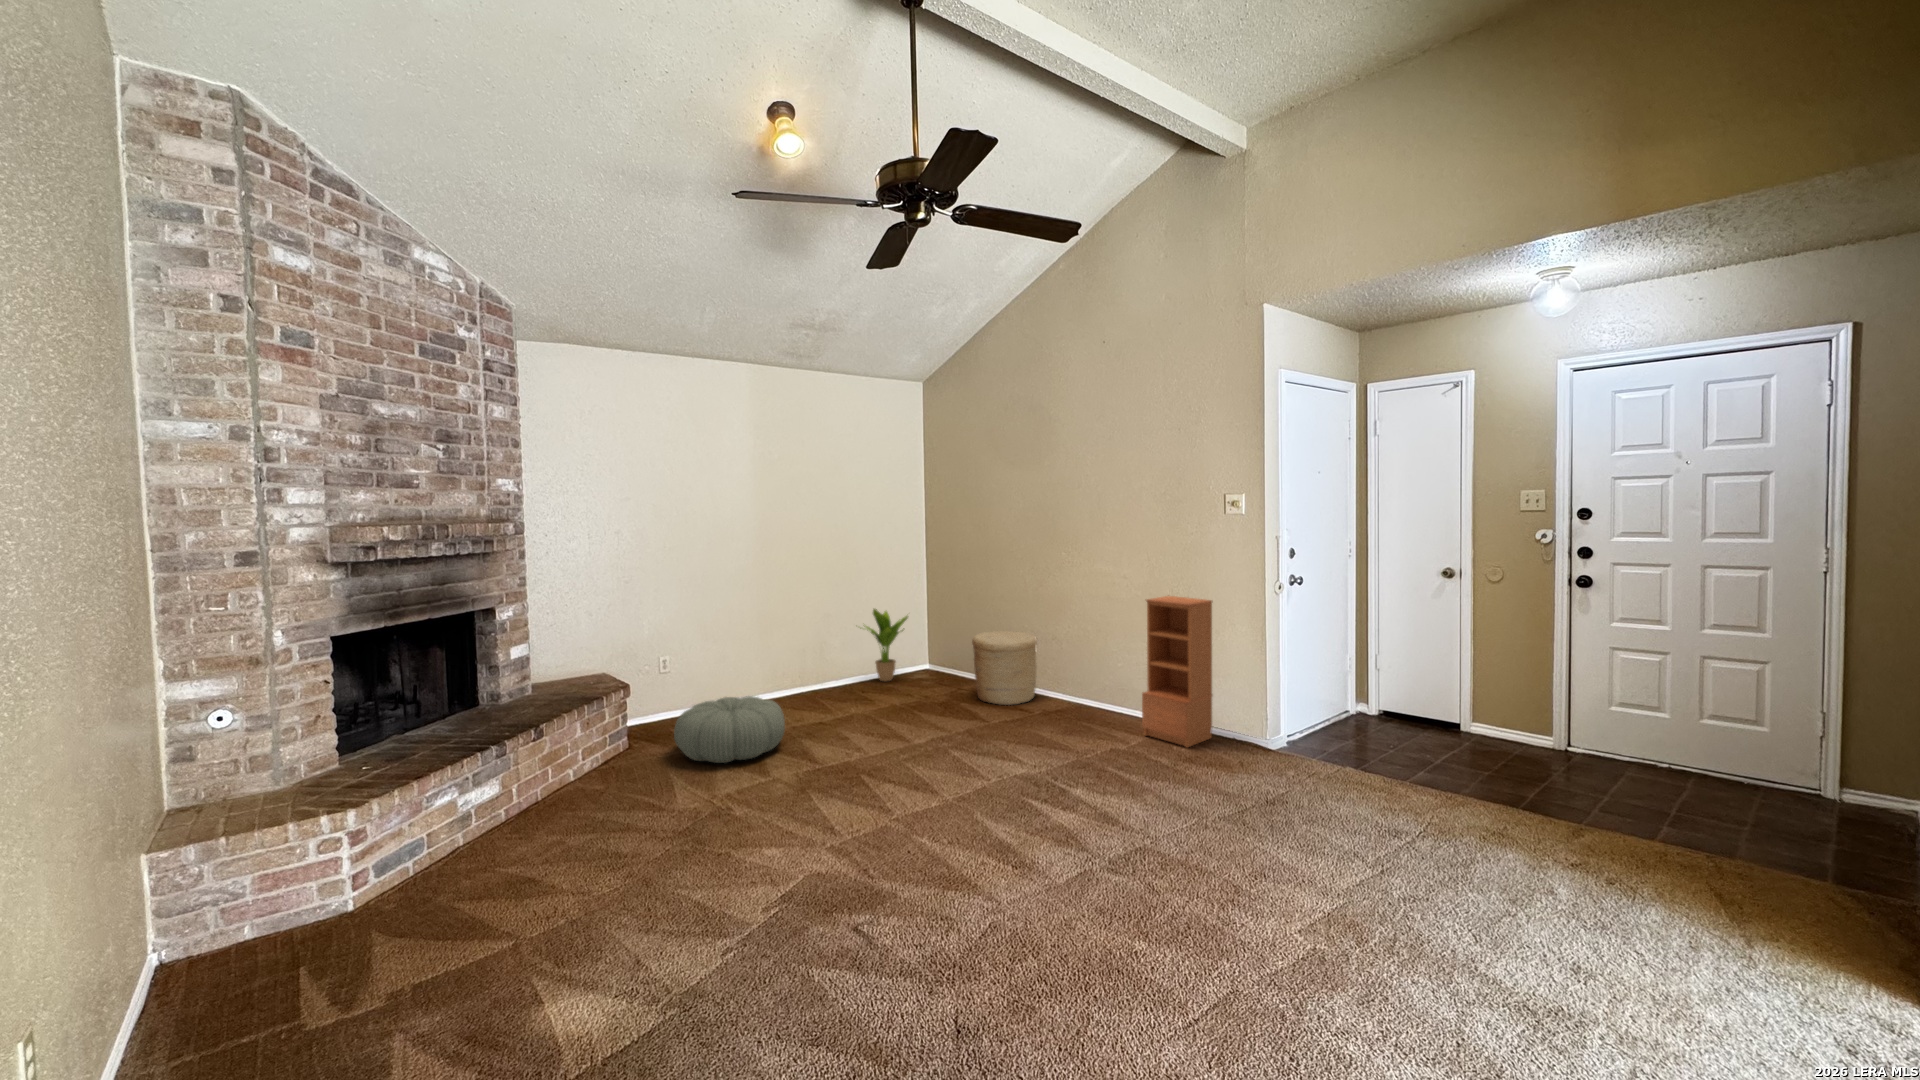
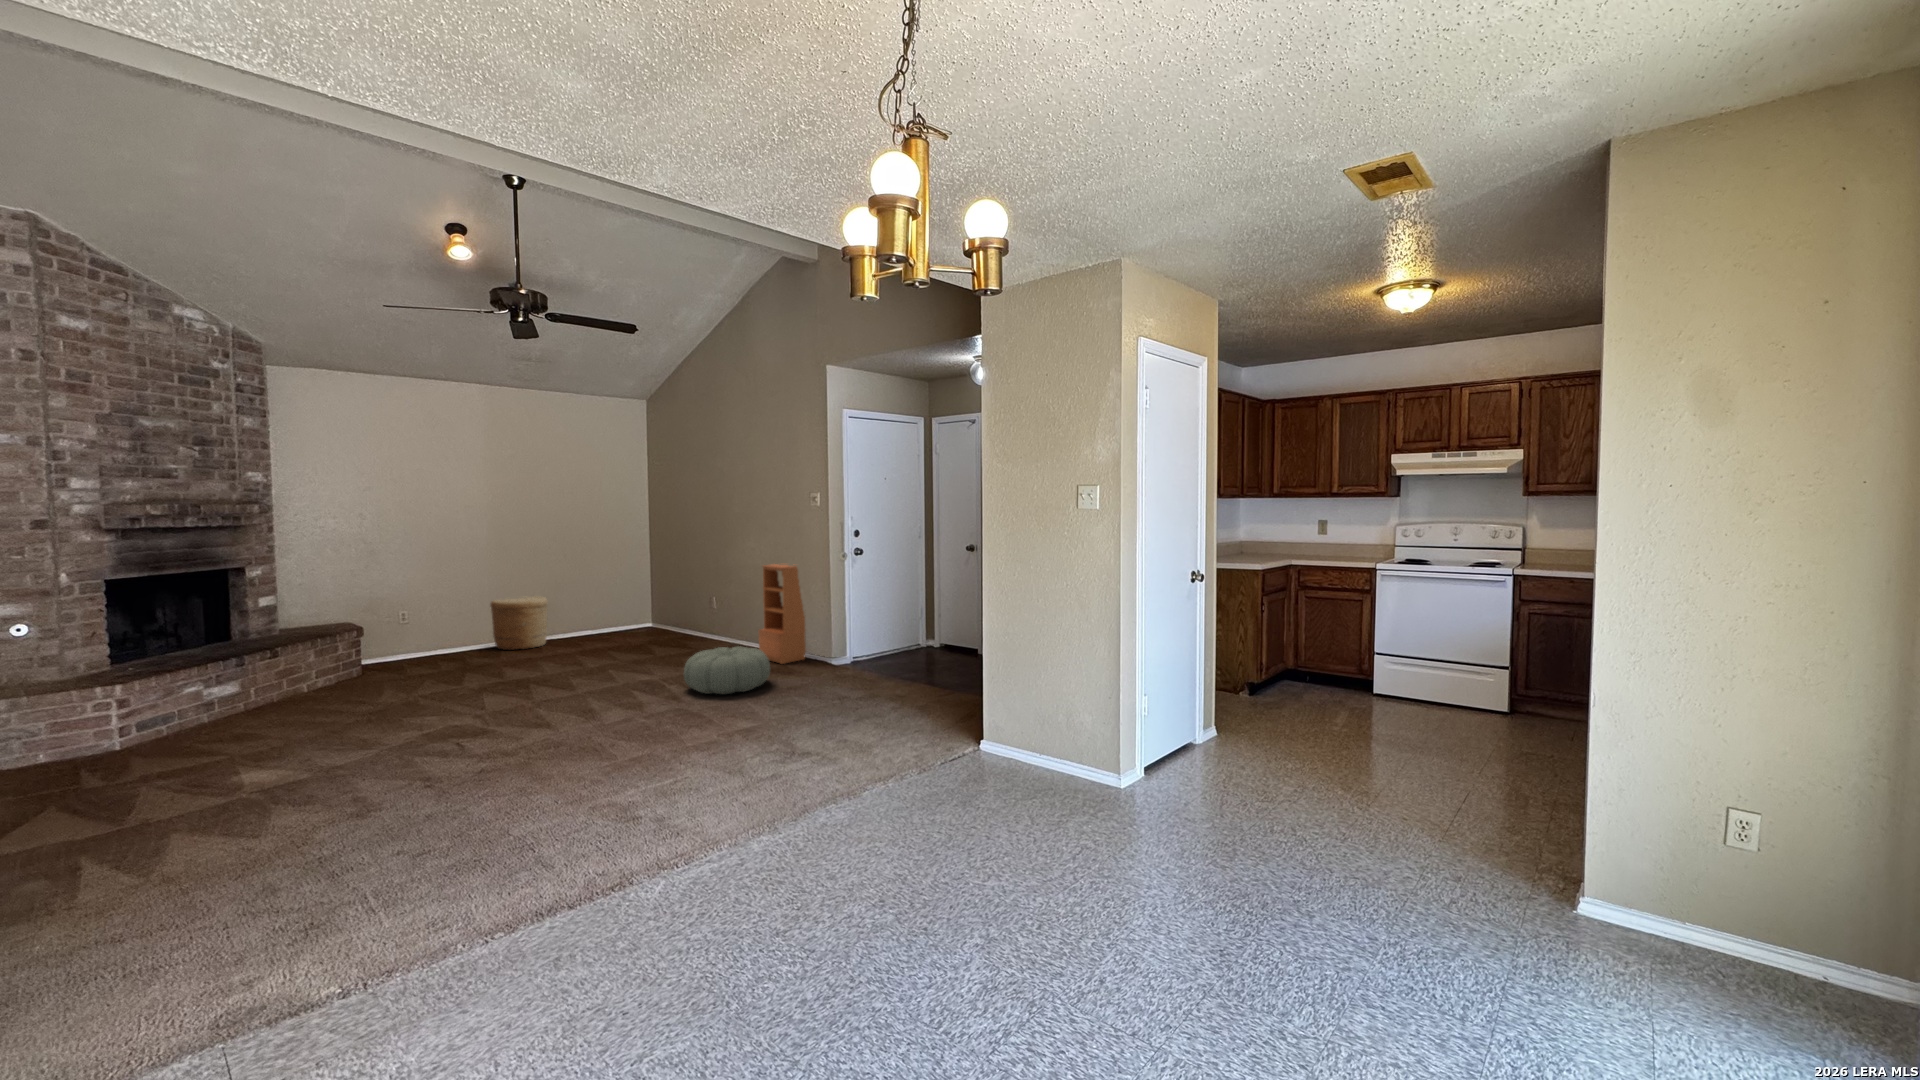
potted plant: present [864,609,908,682] -> none [577,576,626,634]
woven basket: present [972,631,1037,705] -> present [490,596,548,650]
pouf: present [674,696,785,763] -> present [684,647,770,694]

